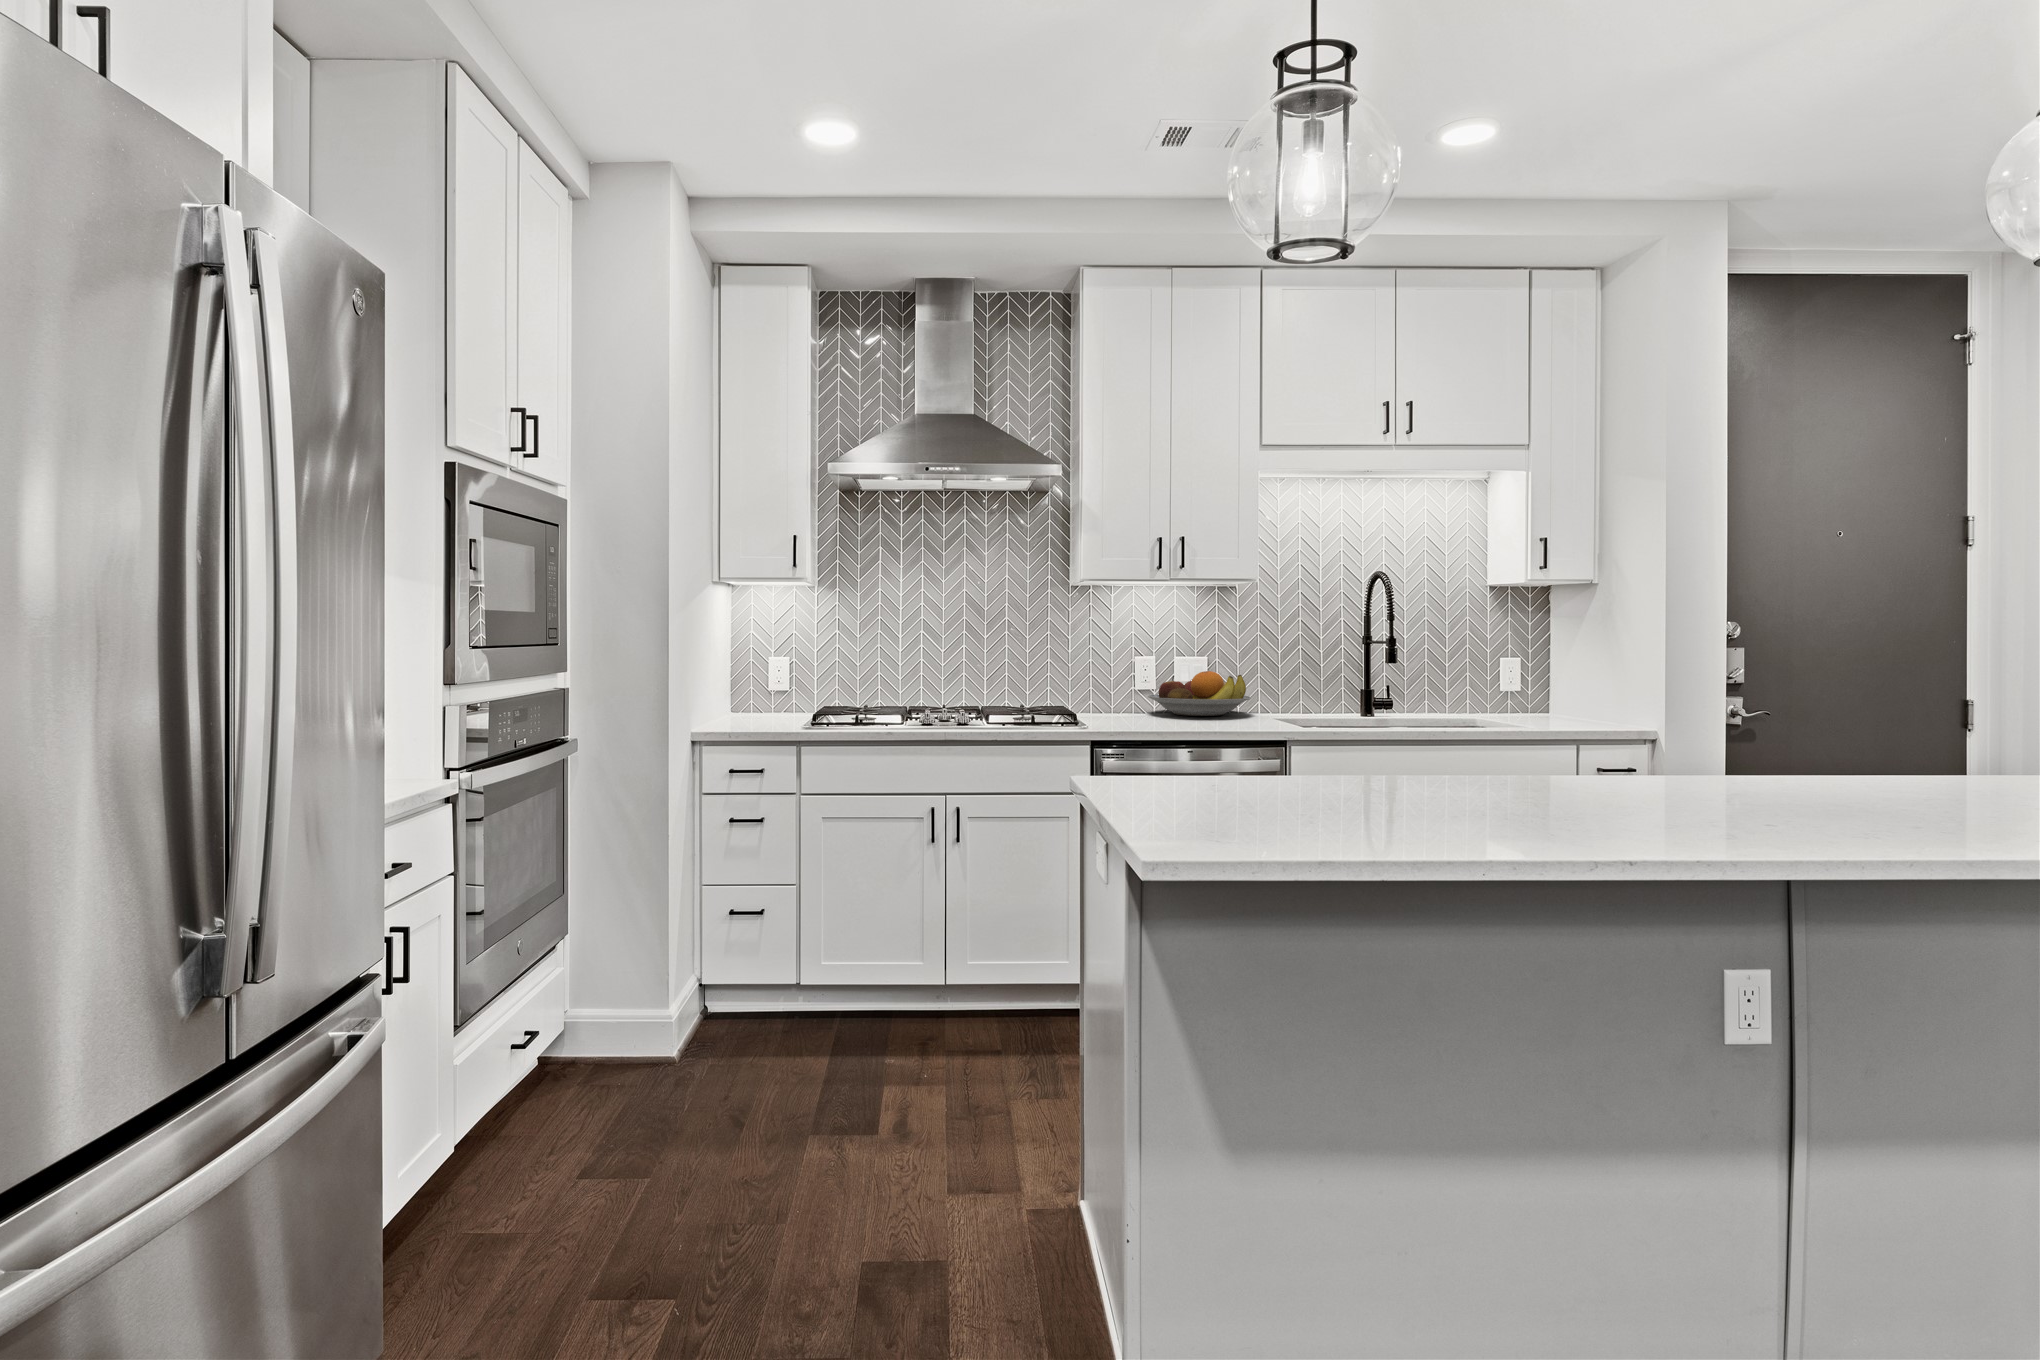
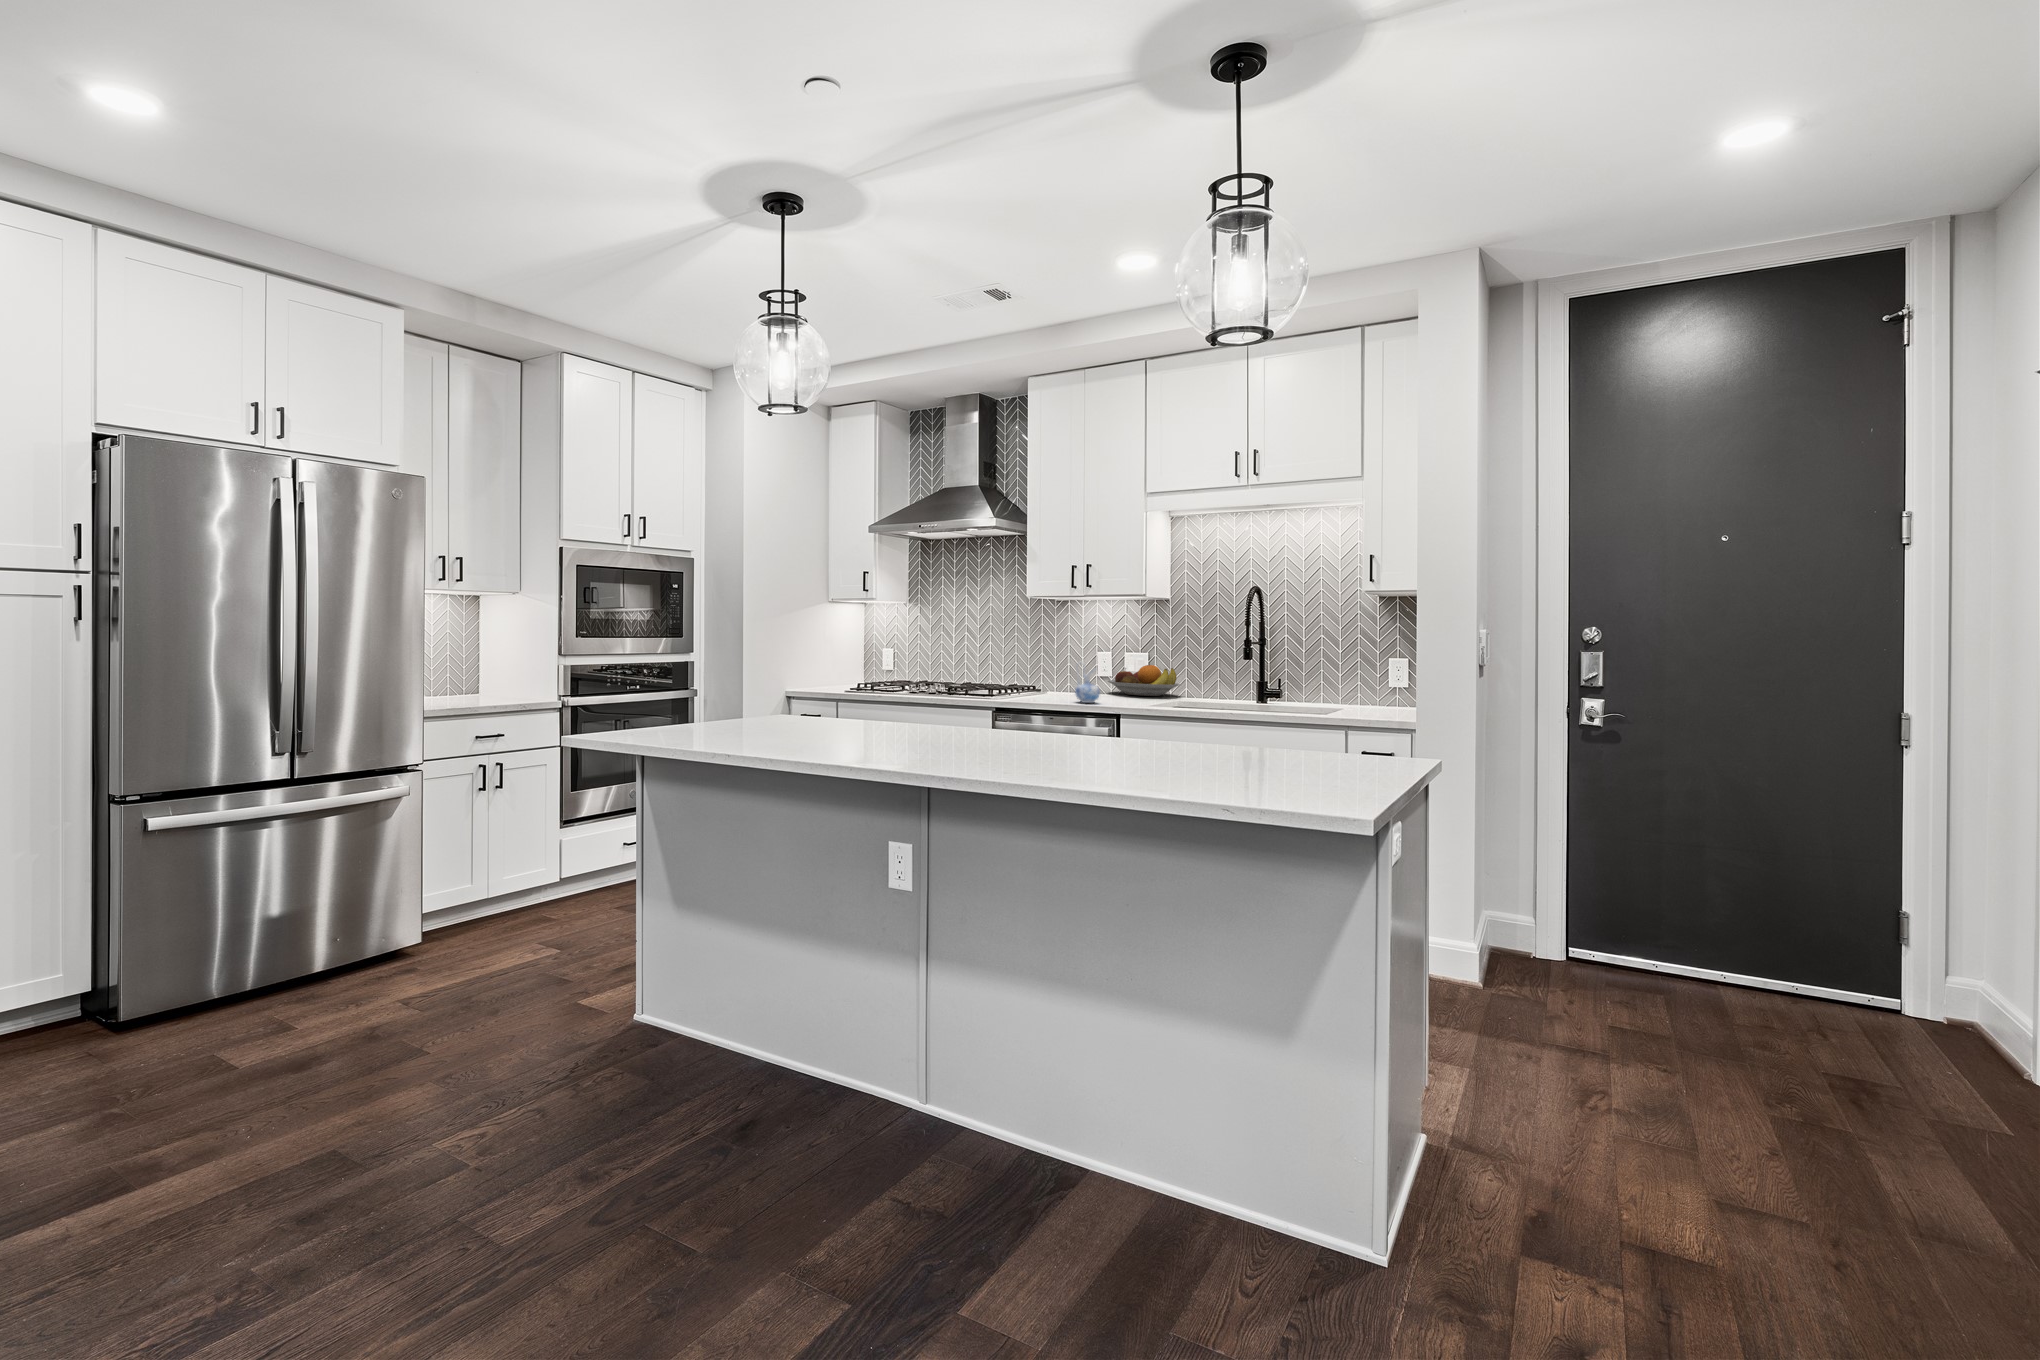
ceramic pitcher: none [1103,672,1138,731] -> present [1075,663,1100,703]

